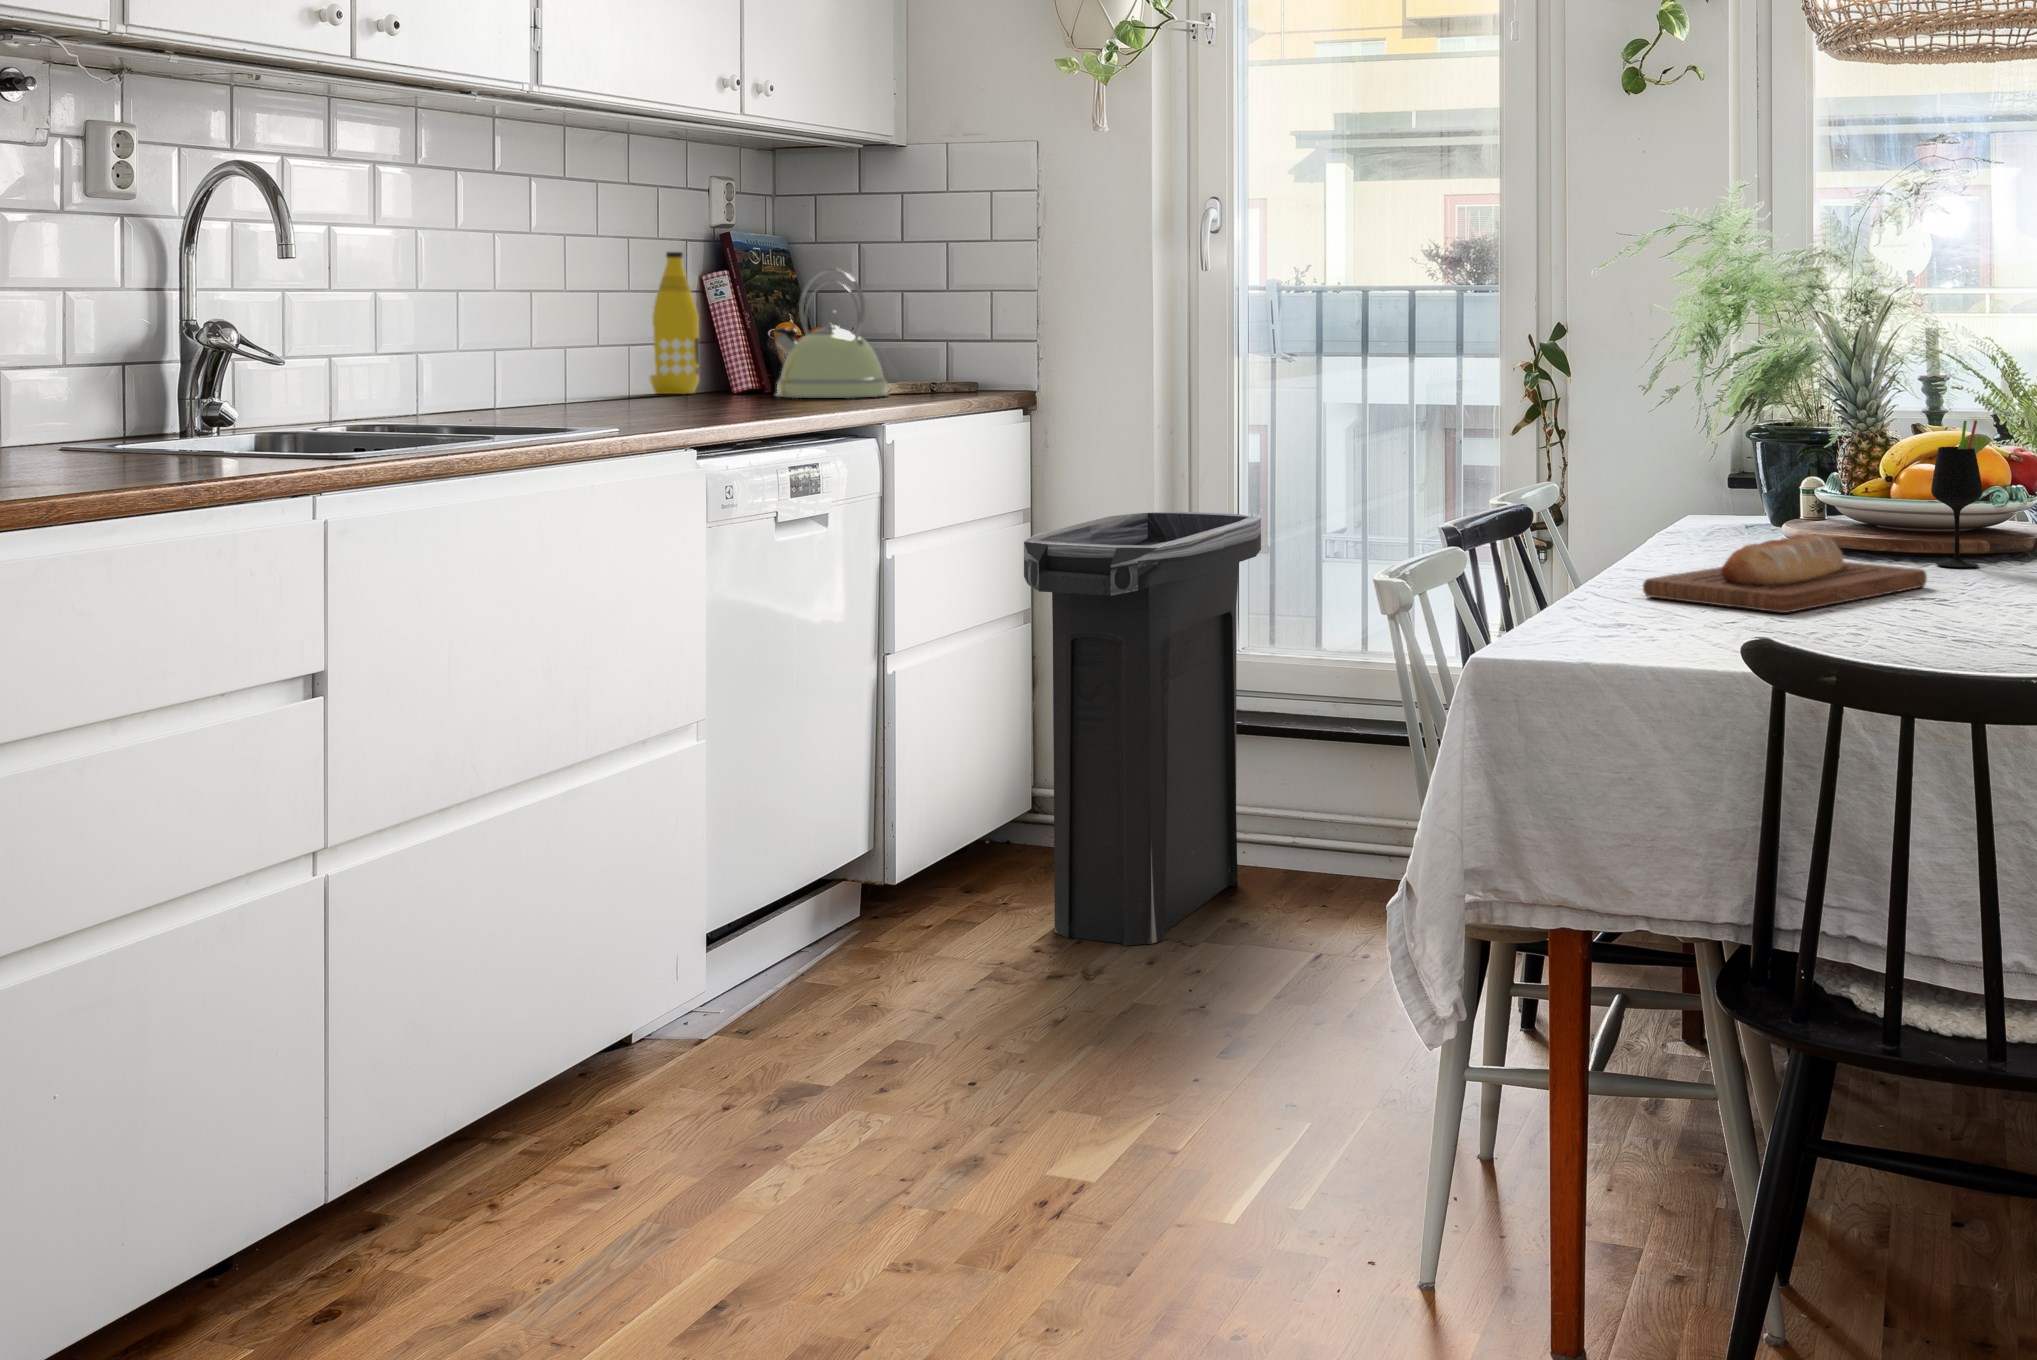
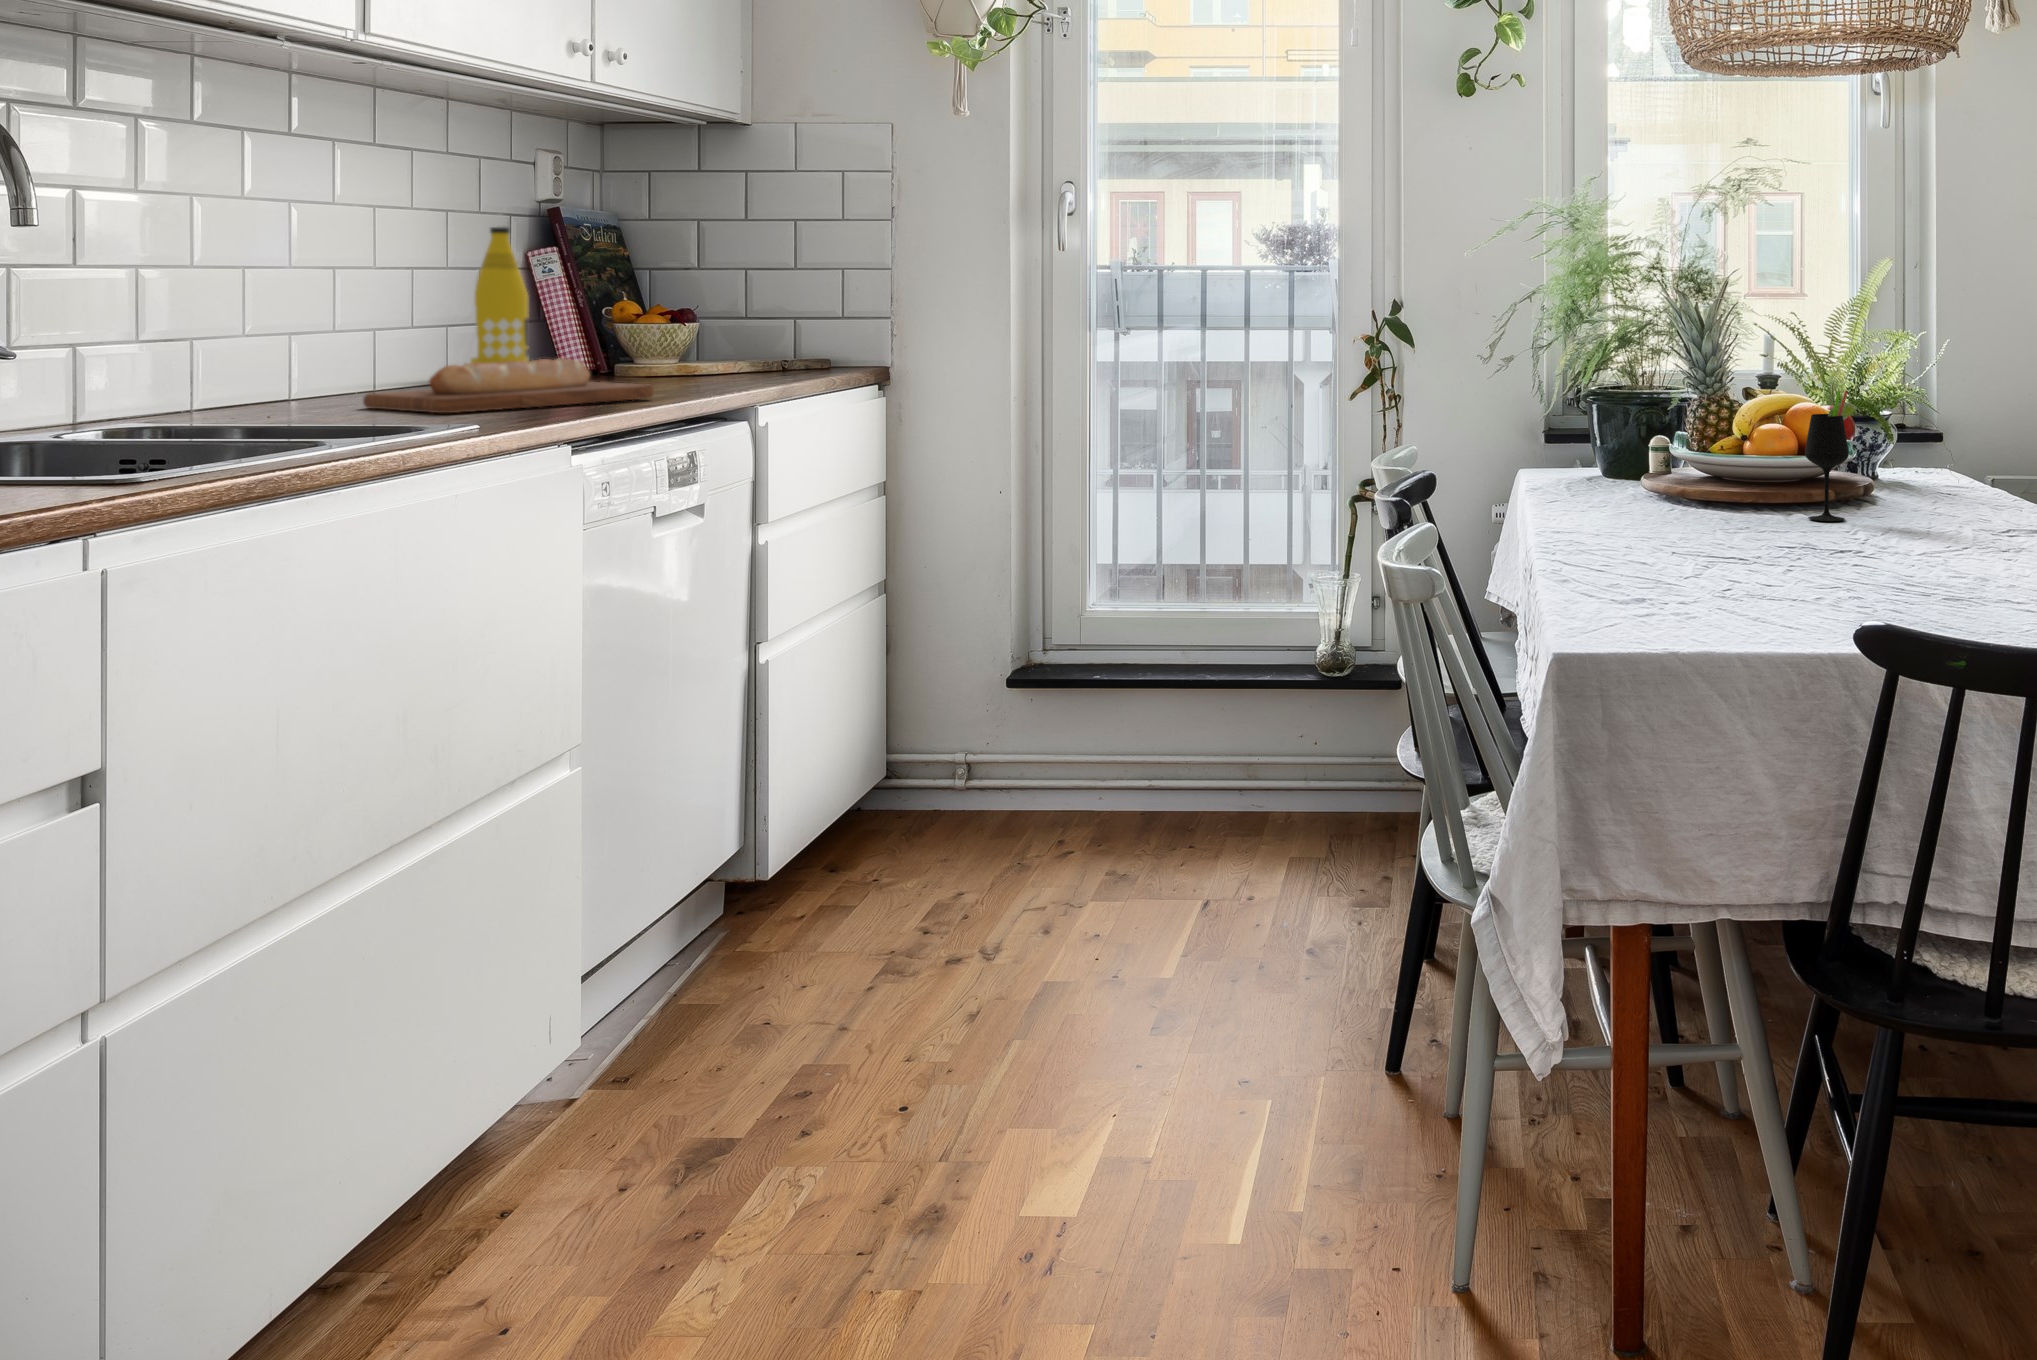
kettle: present [774,268,888,398] -> none [615,246,745,380]
trash can: present [1024,512,1261,946] -> none [908,482,1122,916]
bread loaf: present [1643,534,1927,613] -> present [363,358,654,413]

